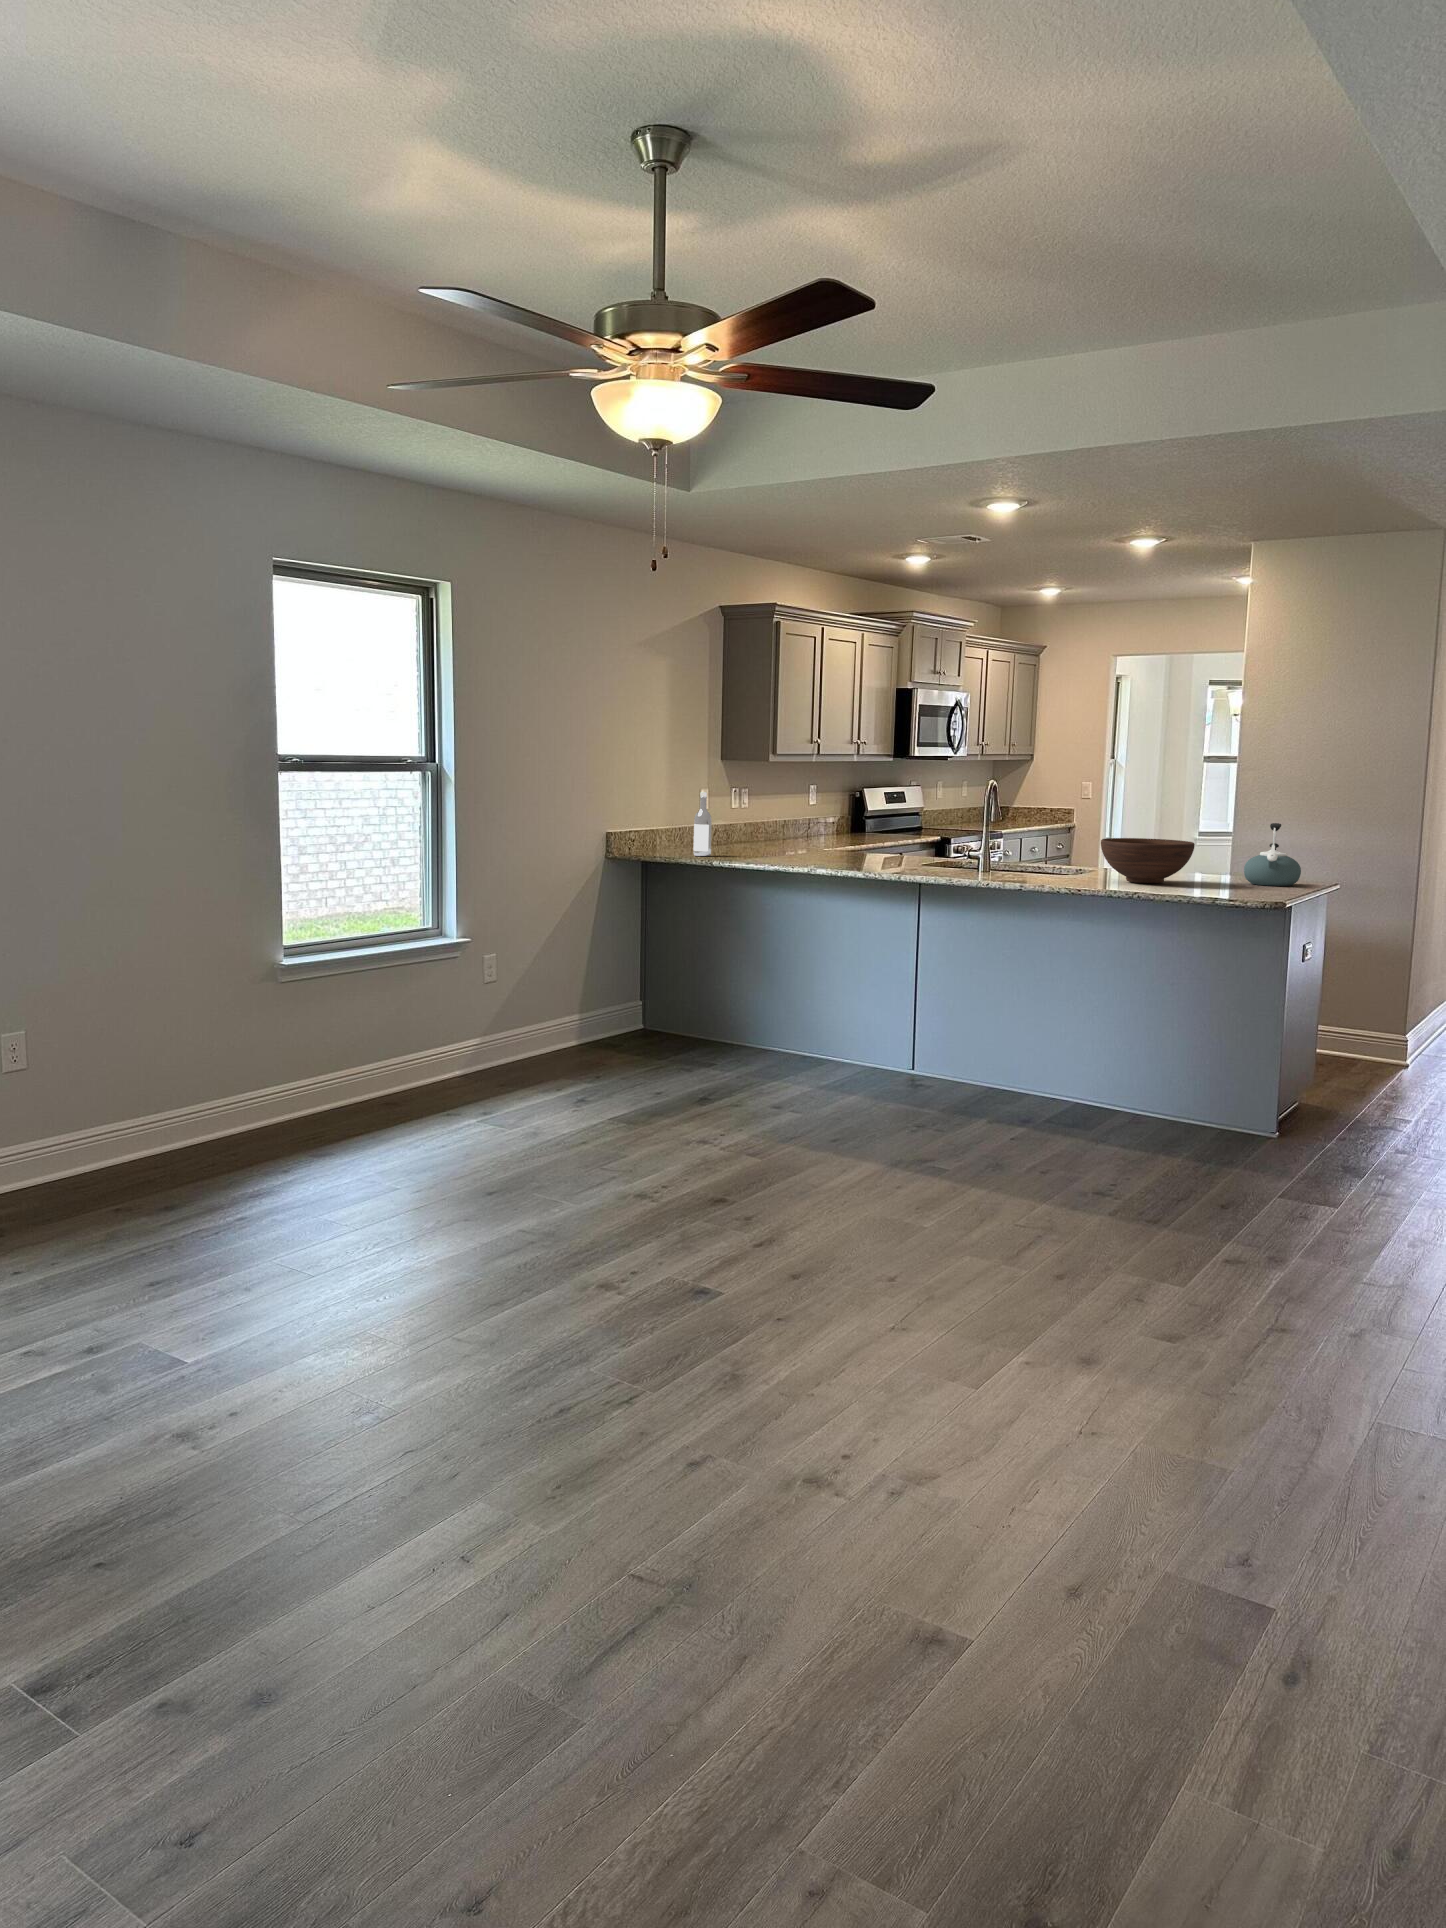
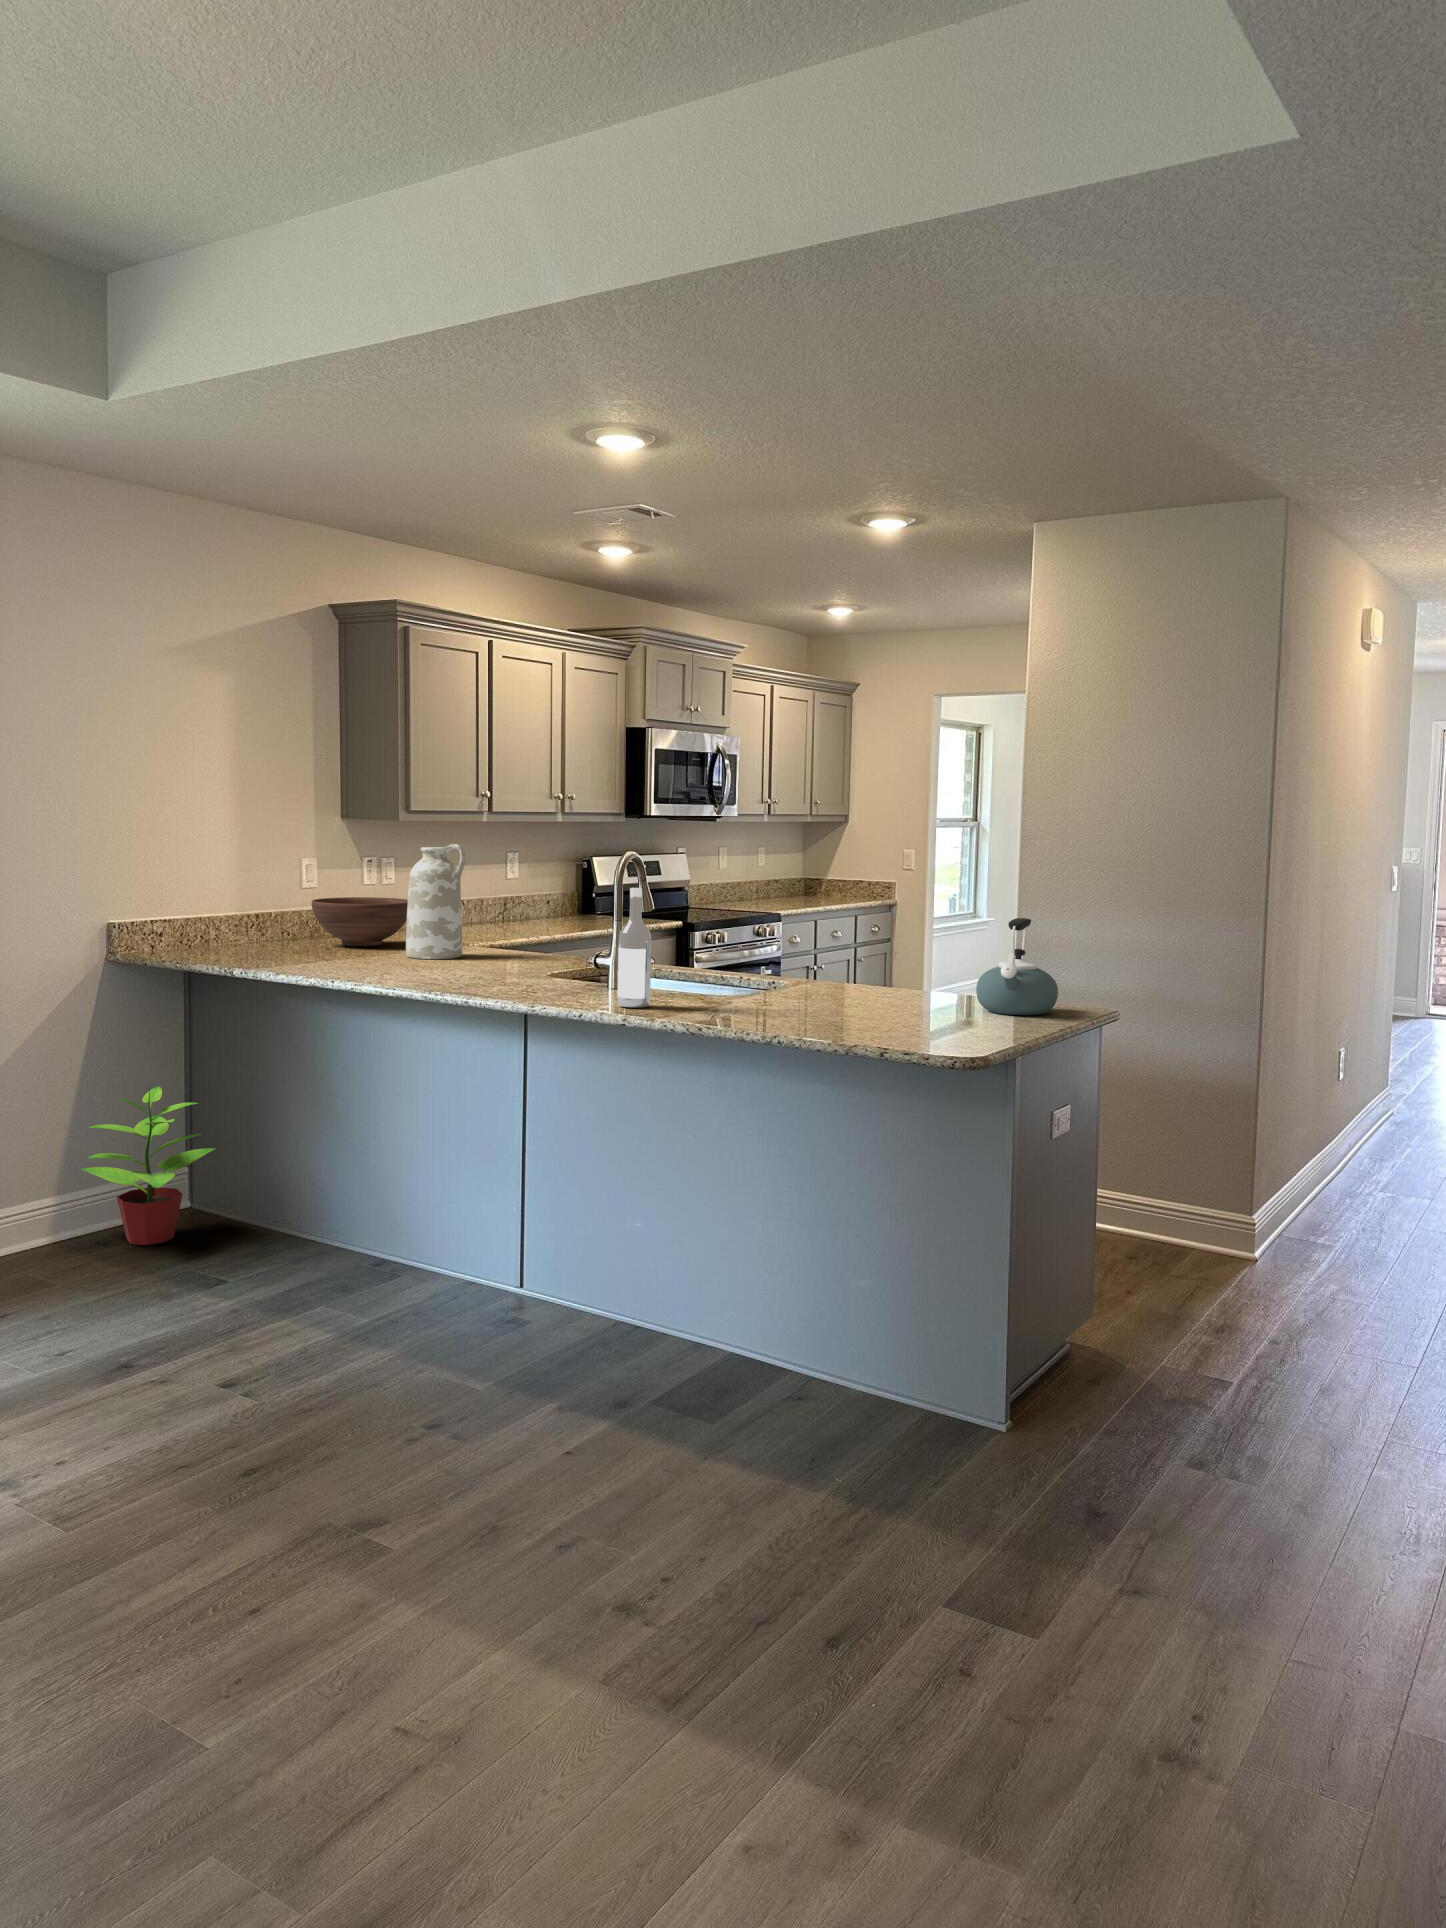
vase: none [799,777,843,858] -> present [406,844,465,959]
wine bottle: present [694,792,712,856] -> present [618,888,651,1008]
fruit bowl: present [1101,838,1195,883] -> present [312,897,408,947]
potted plant: none [591,942,673,1050] -> present [81,1086,216,1245]

